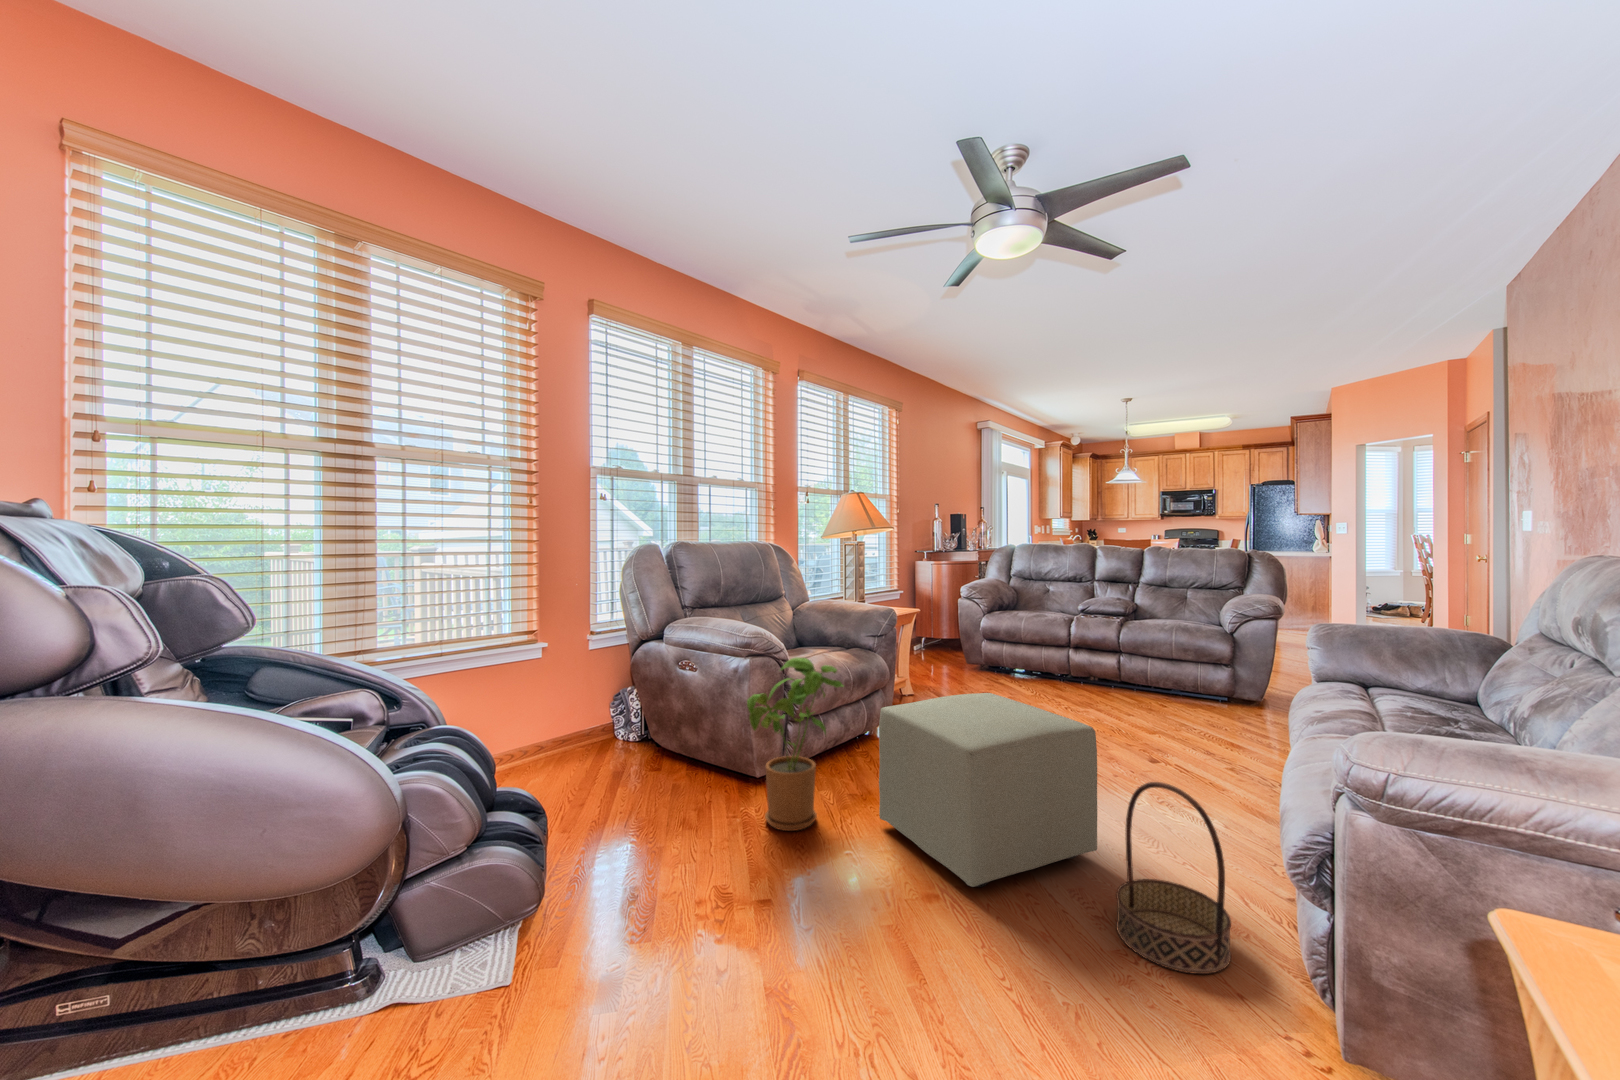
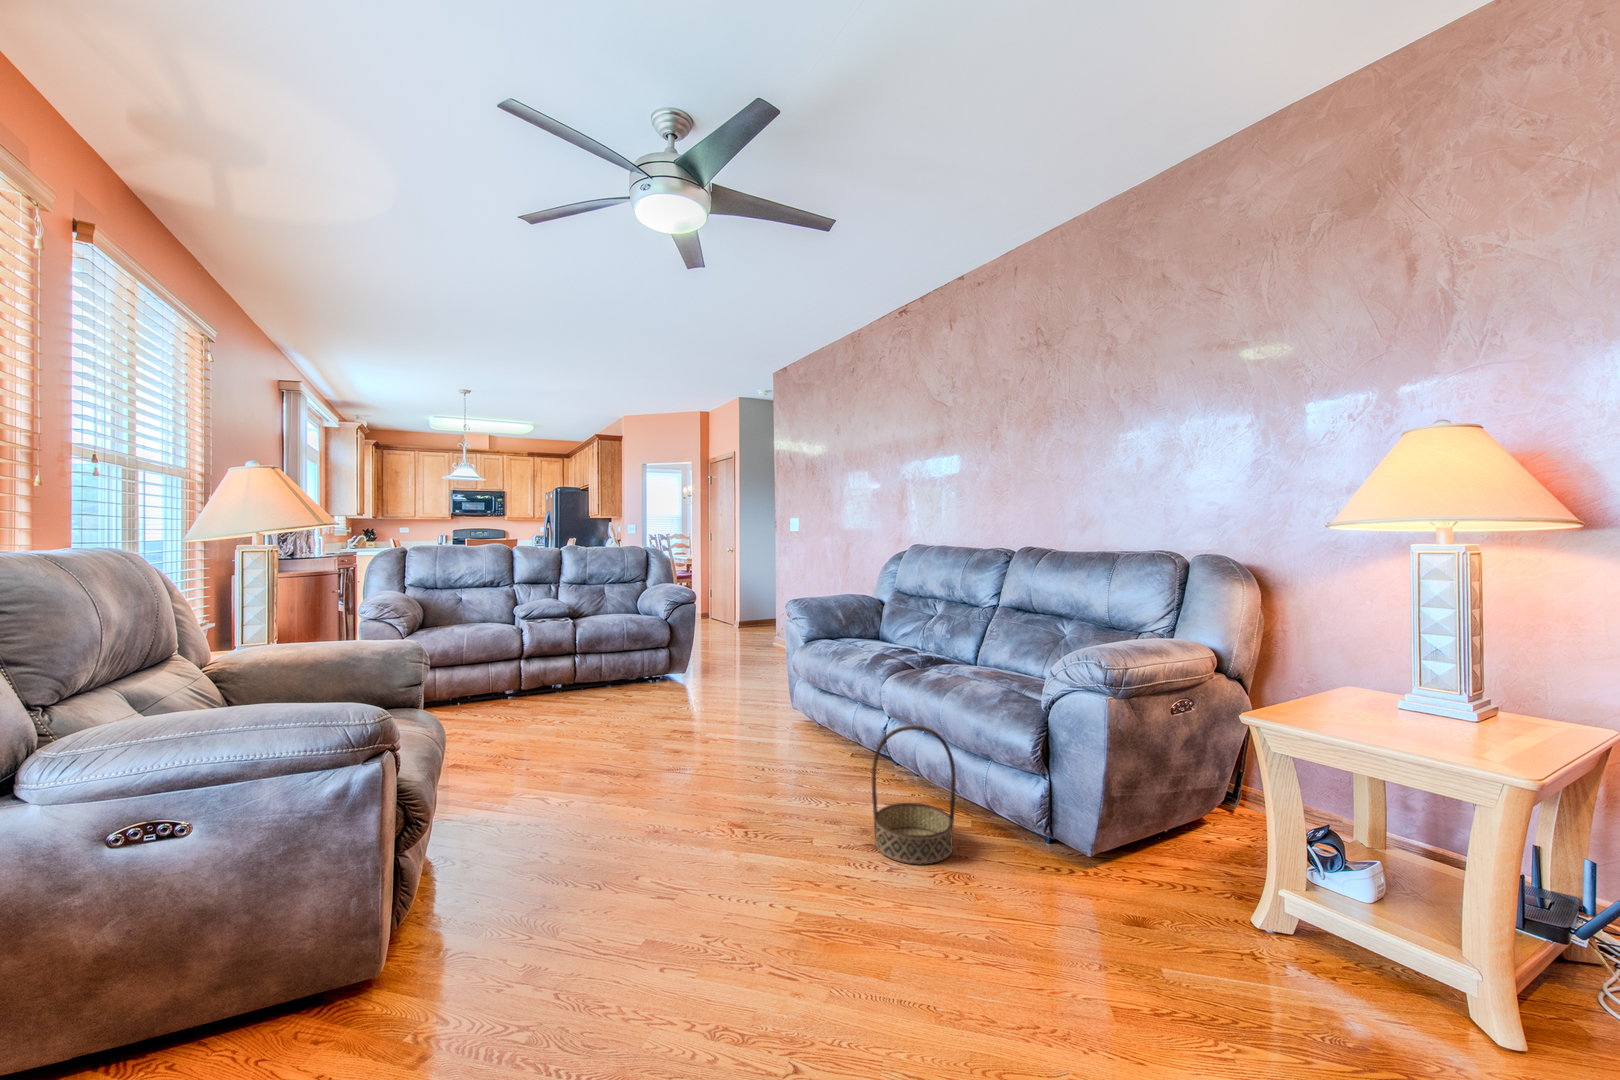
house plant: present [747,658,843,831] -> none [466,712,623,994]
ottoman: present [879,693,1097,887] -> none [626,705,812,895]

